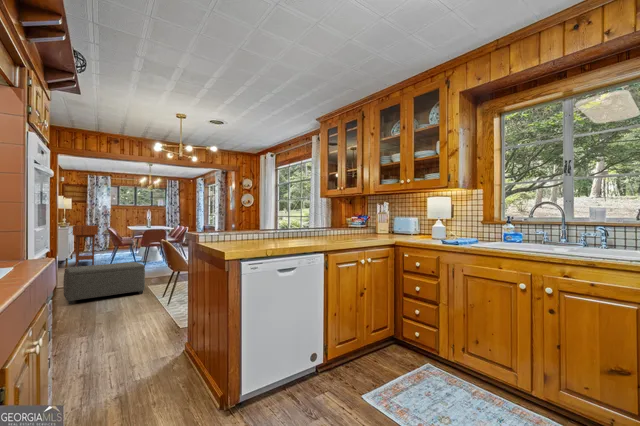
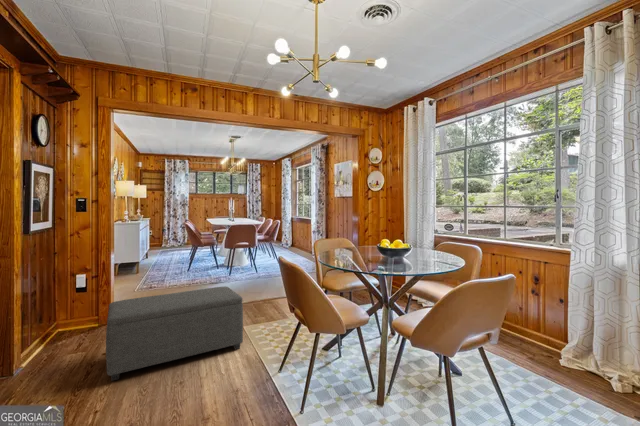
console table: present [73,225,99,267] -> none [143,218,175,273]

